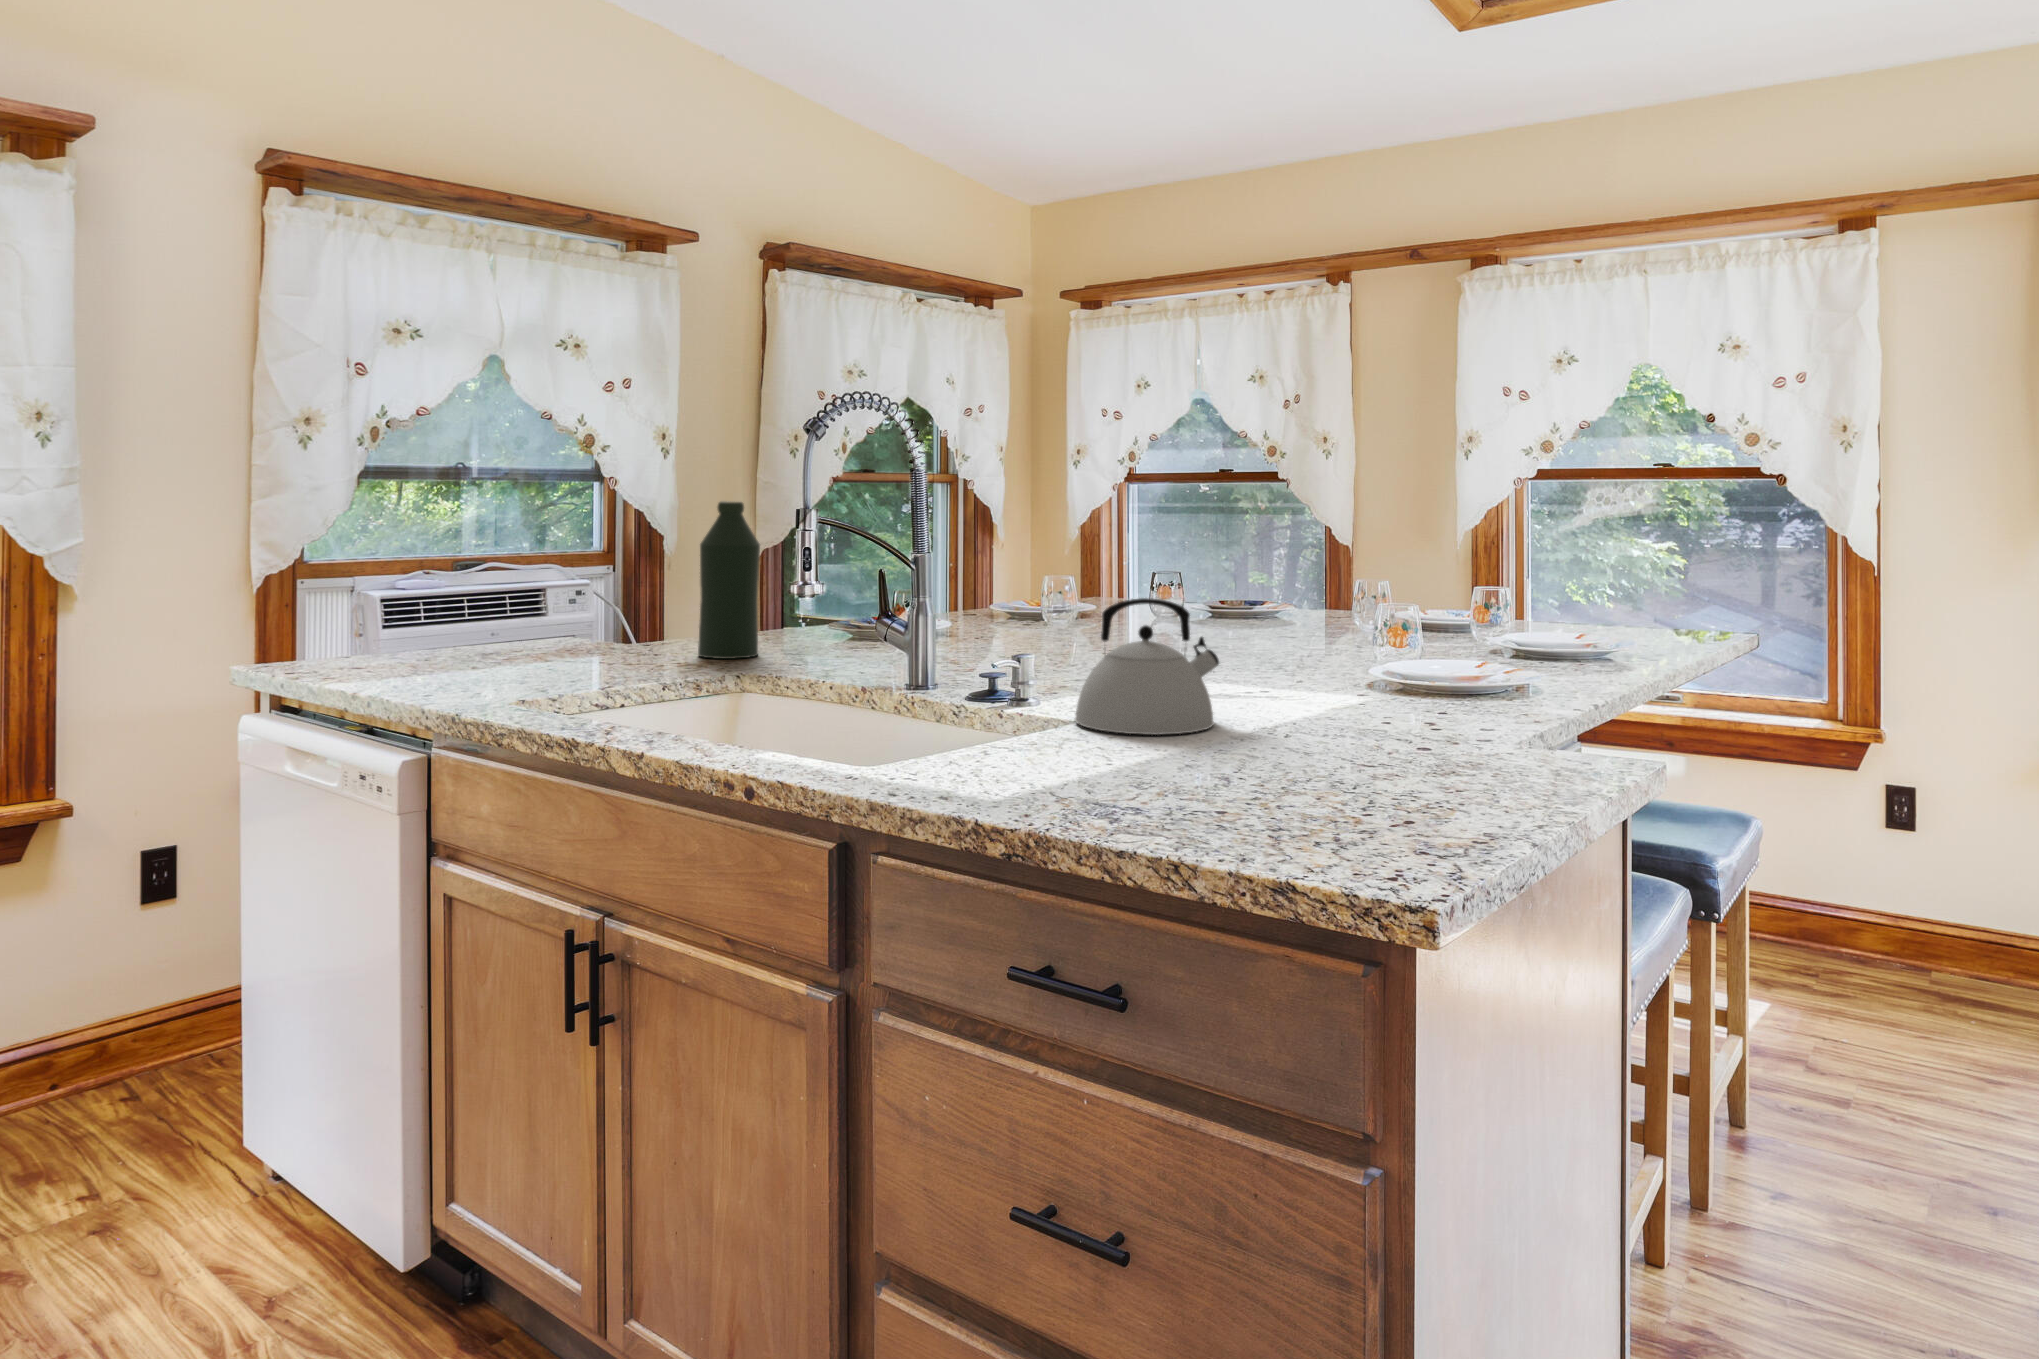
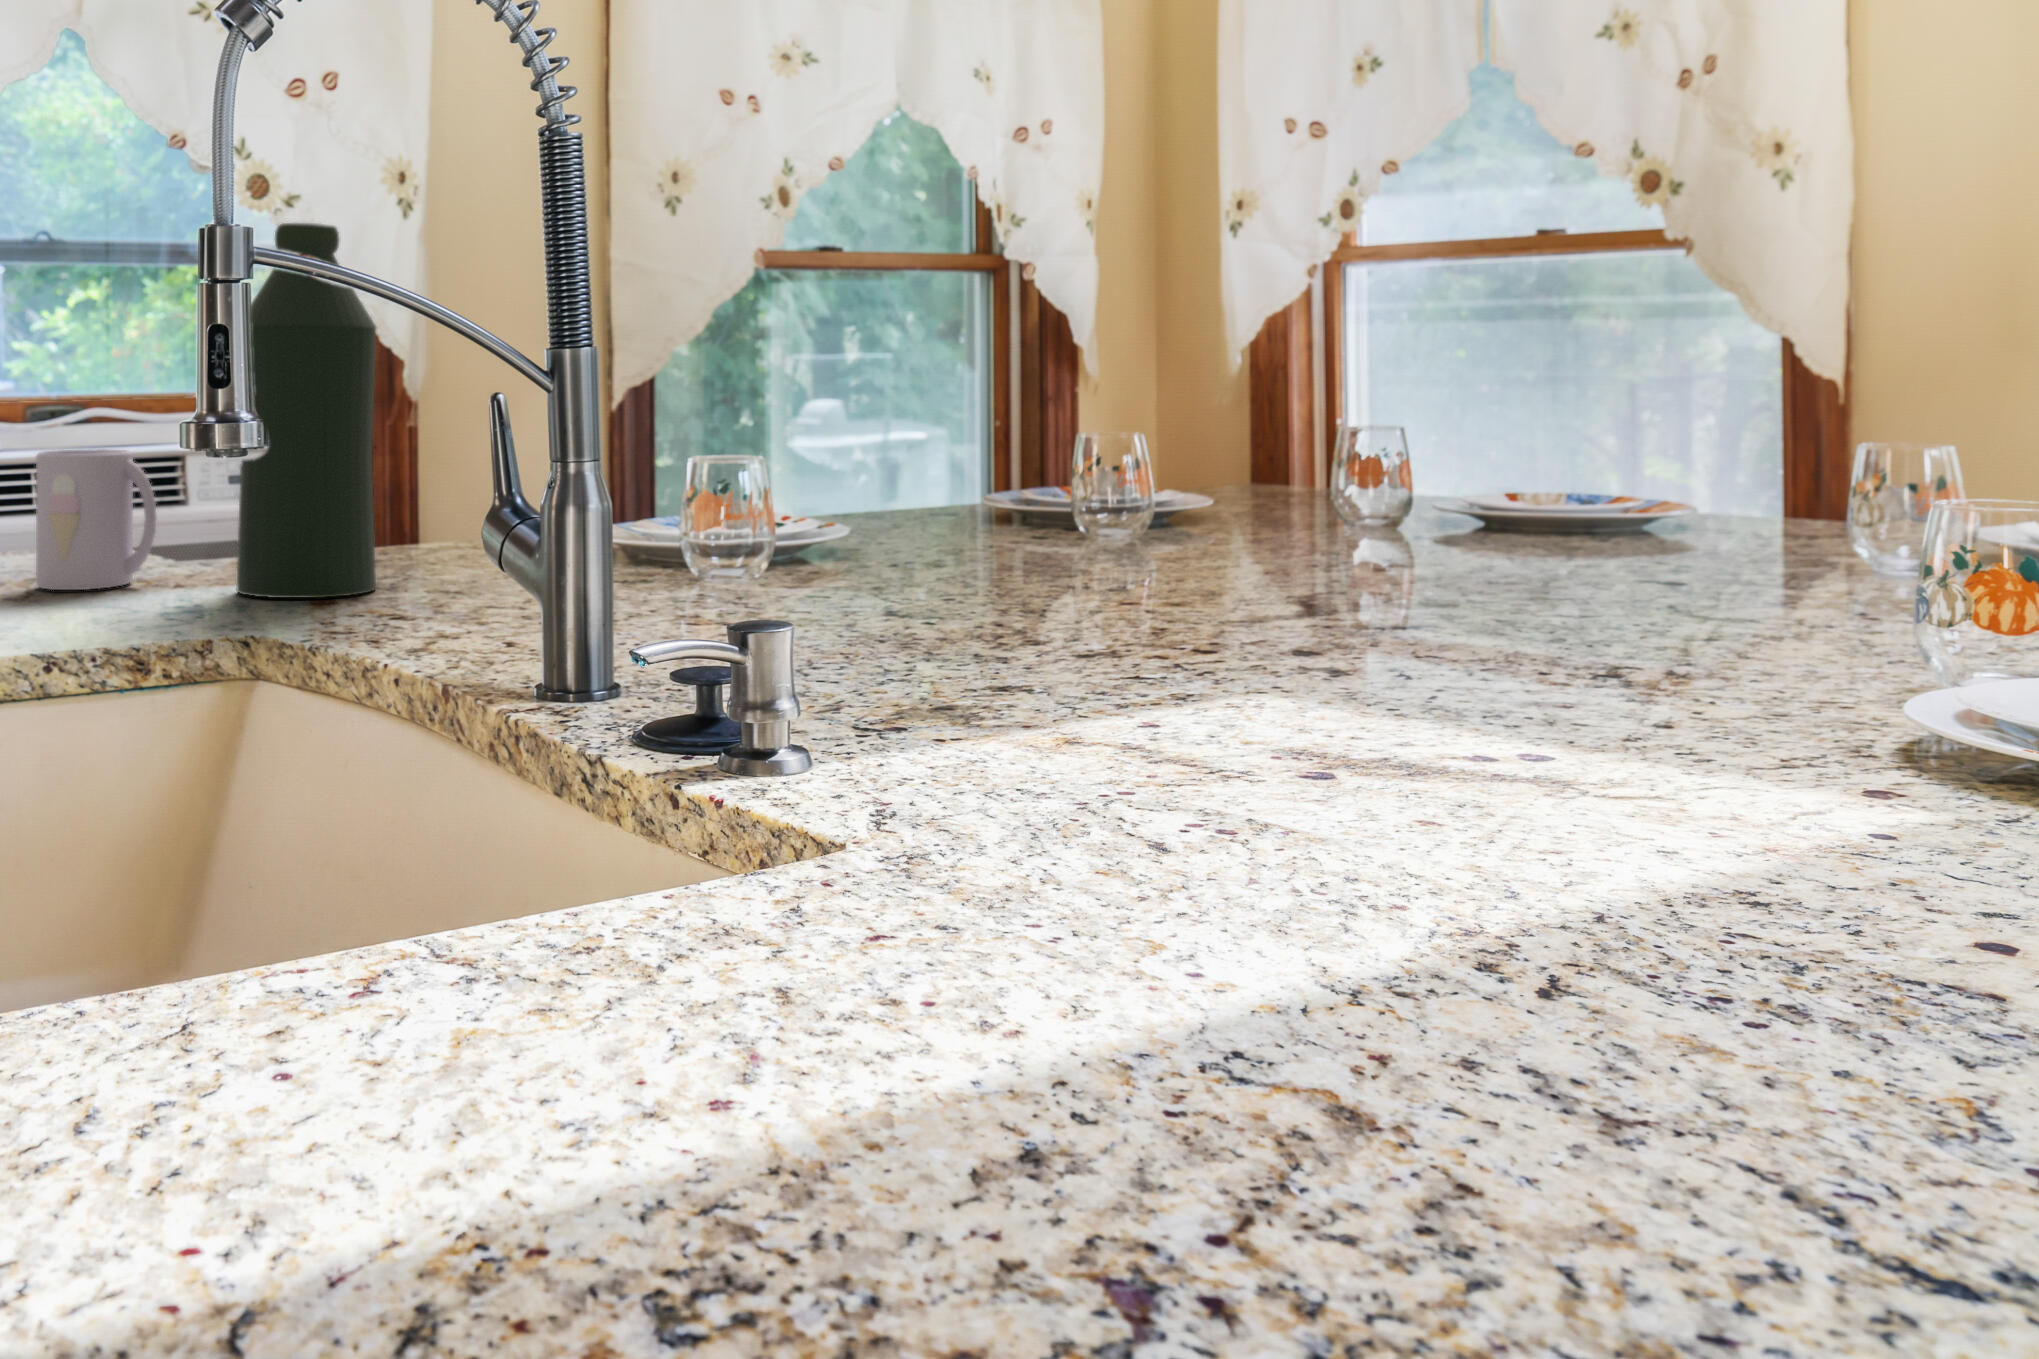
mug: none [600,595,655,658] -> present [36,449,157,590]
kettle: present [1075,598,1219,735] -> none [1037,380,1732,1055]

